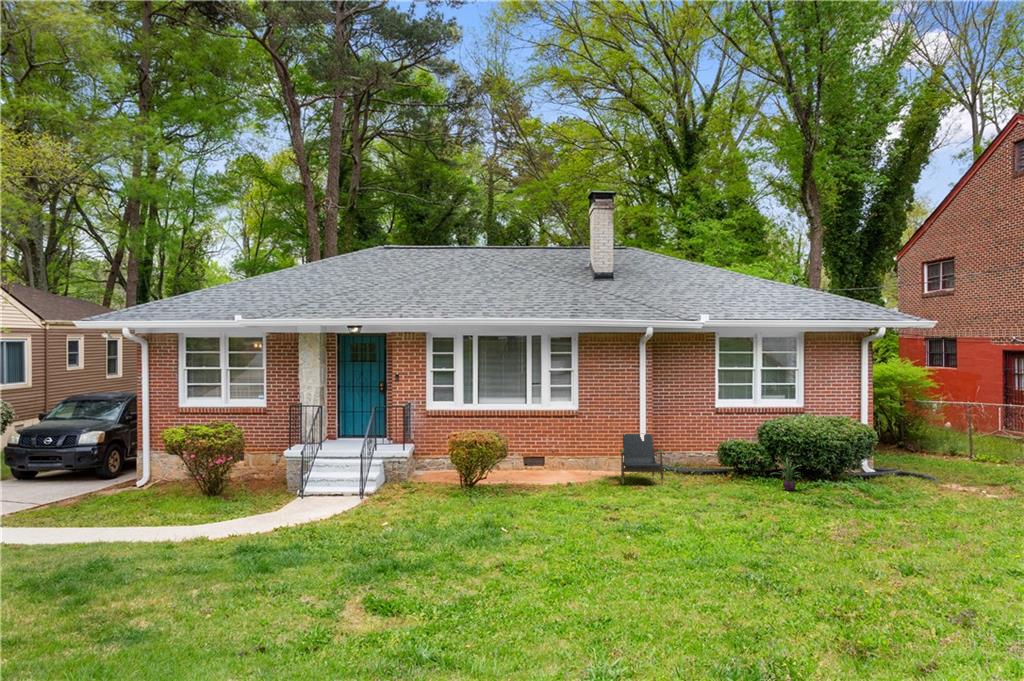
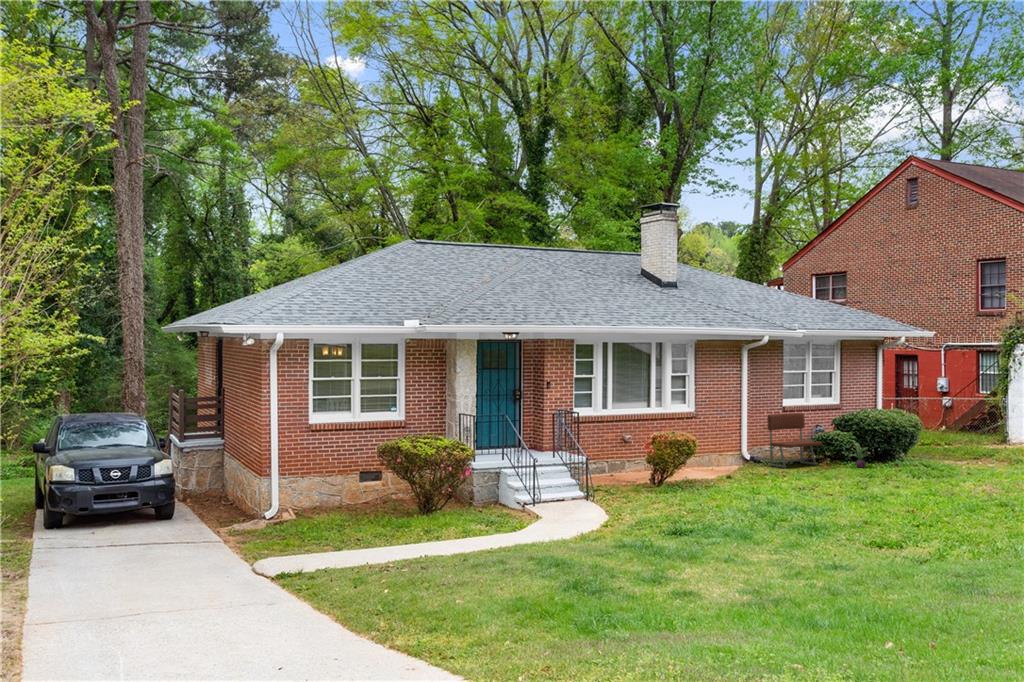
bench: none [684,416,751,481] -> present [768,413,822,468]
lounge chair: present [620,434,663,484] -> none [724,431,771,474]

